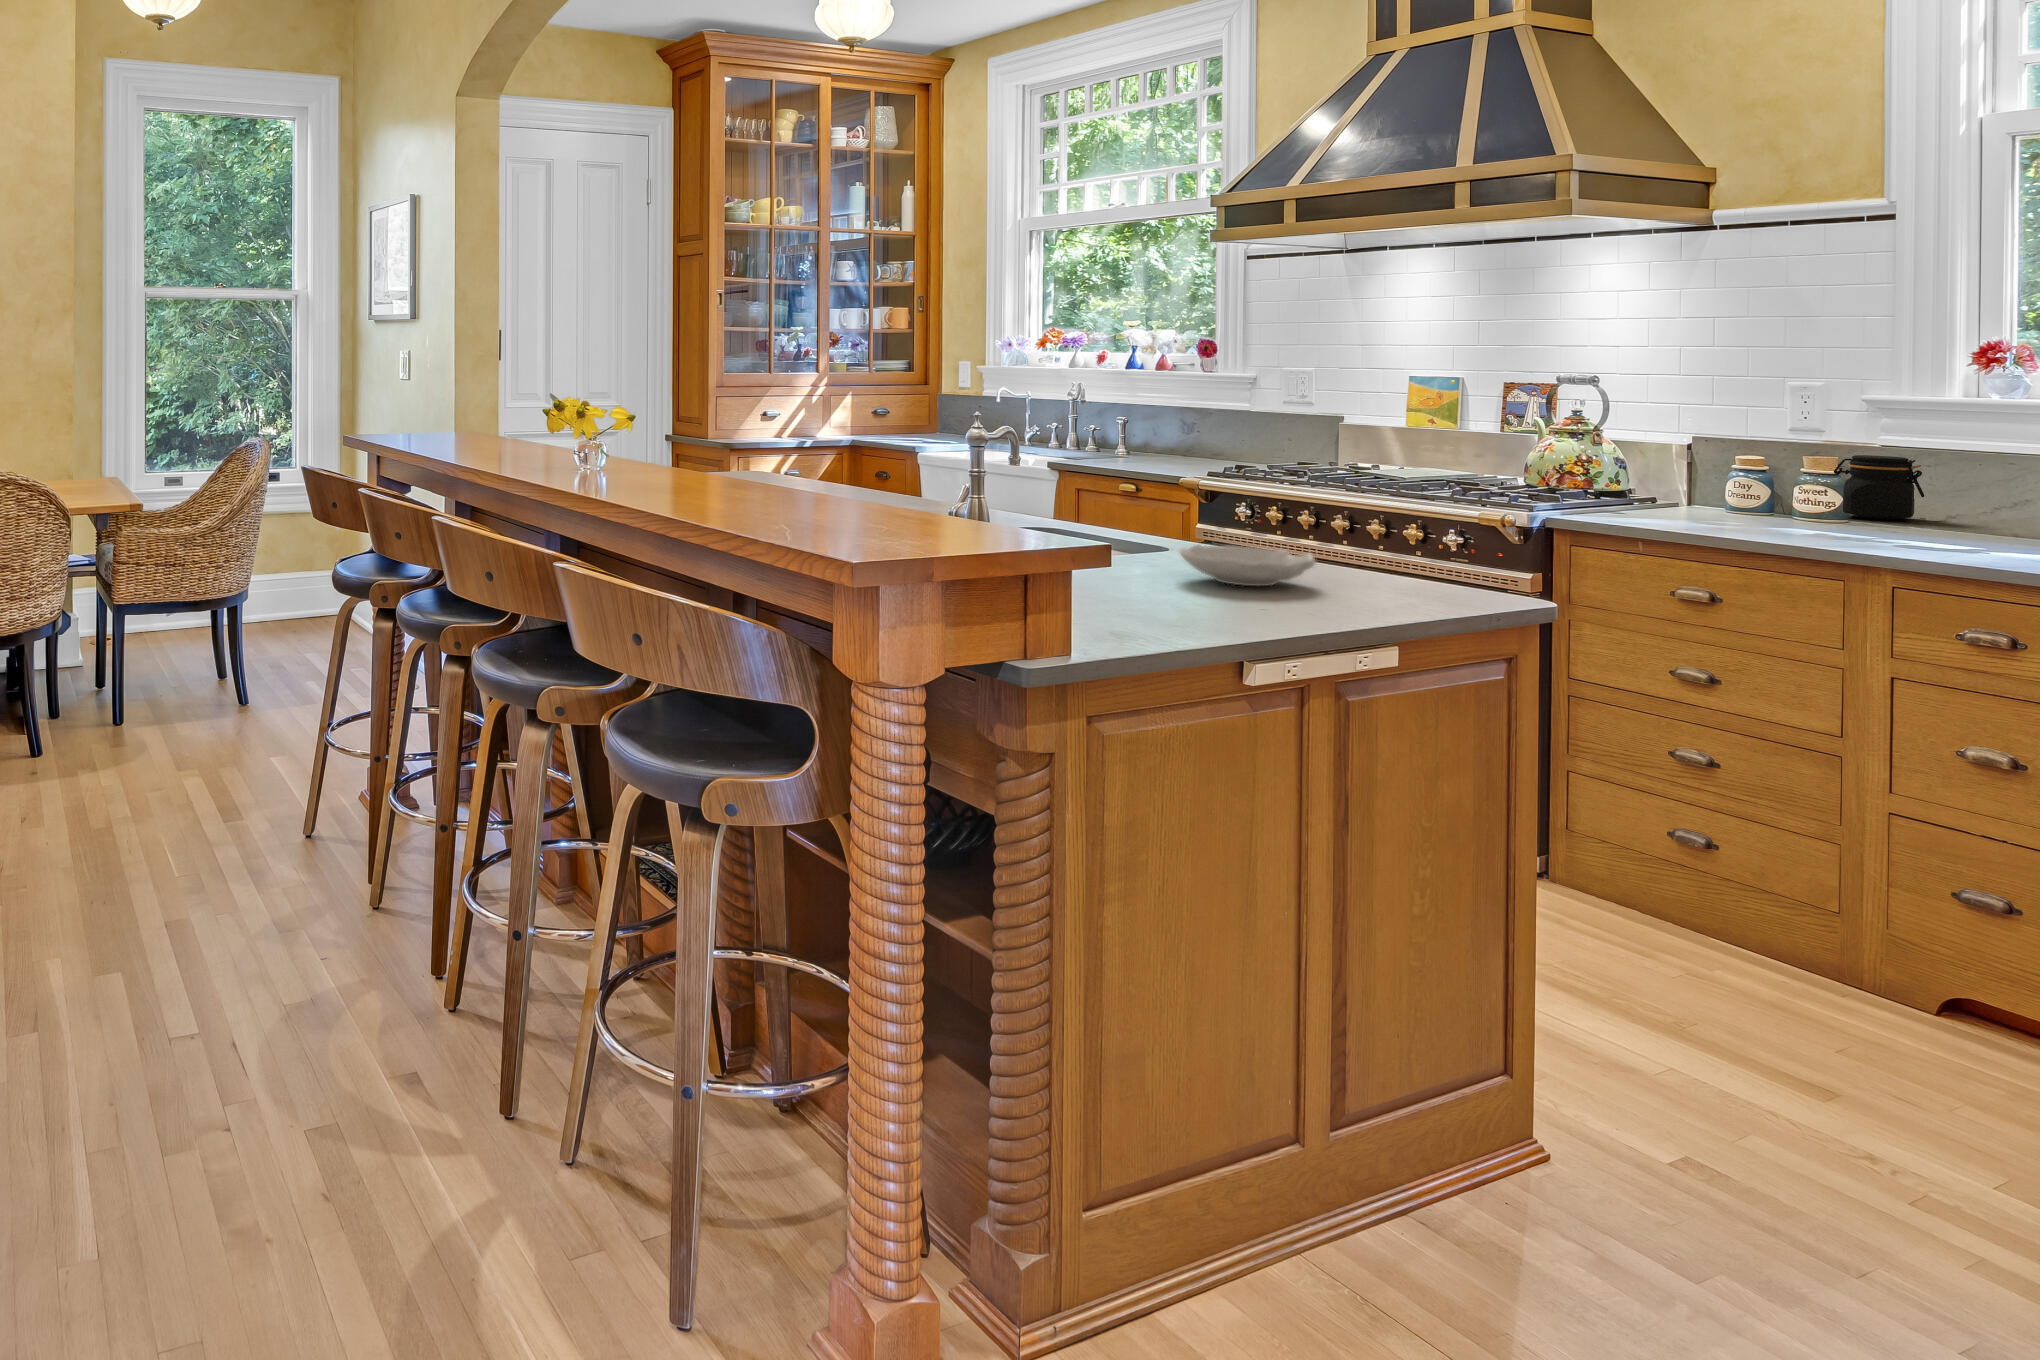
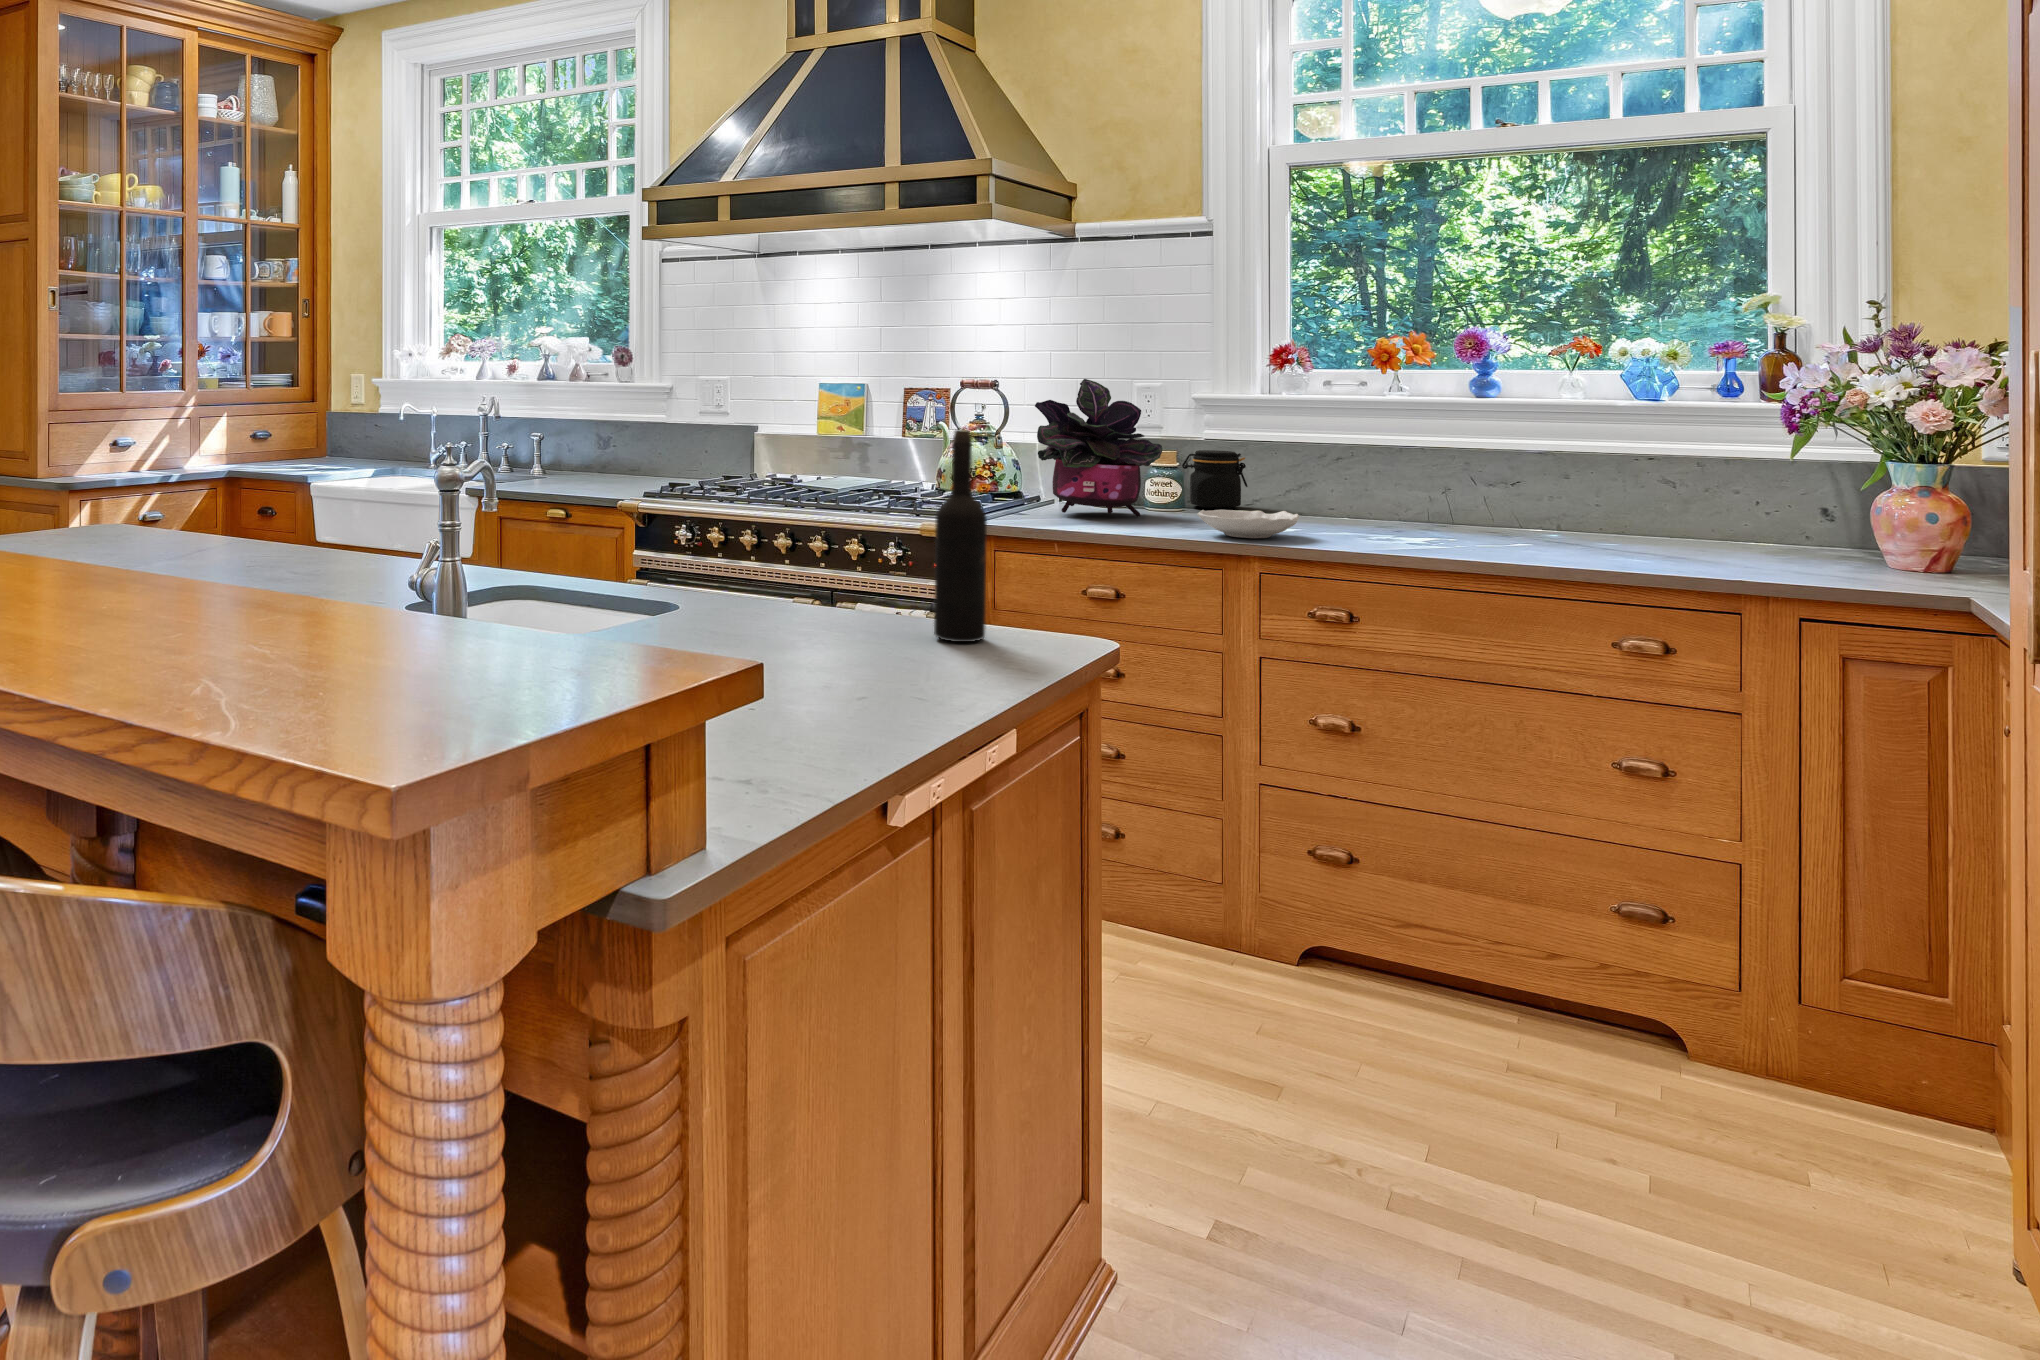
potted plant: none [1627,375,1790,521] -> present [1035,379,1162,517]
wine bottle: none [1366,418,1419,602] -> present [934,430,987,642]
bowl: present [1179,545,1316,586] -> present [1197,510,1299,538]

